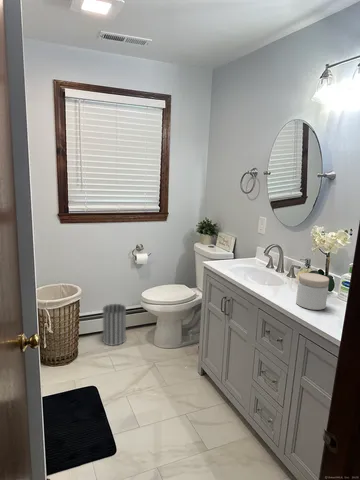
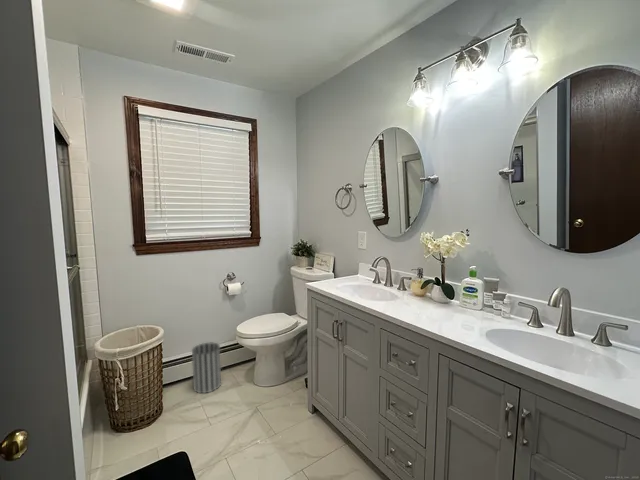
jar: present [296,273,329,310] -> none [421,280,455,321]

